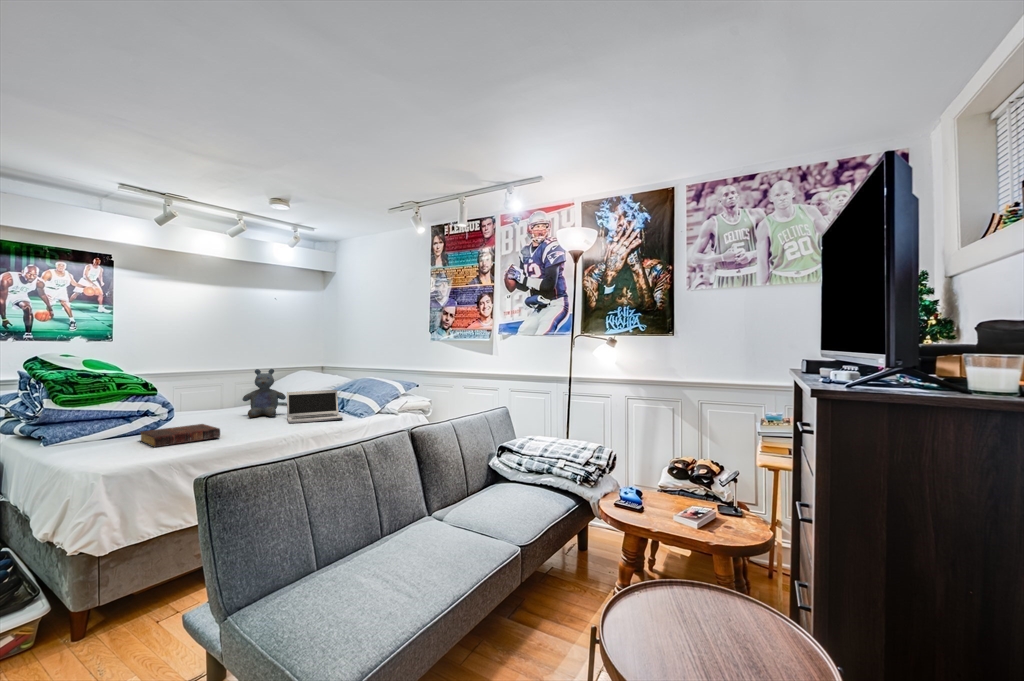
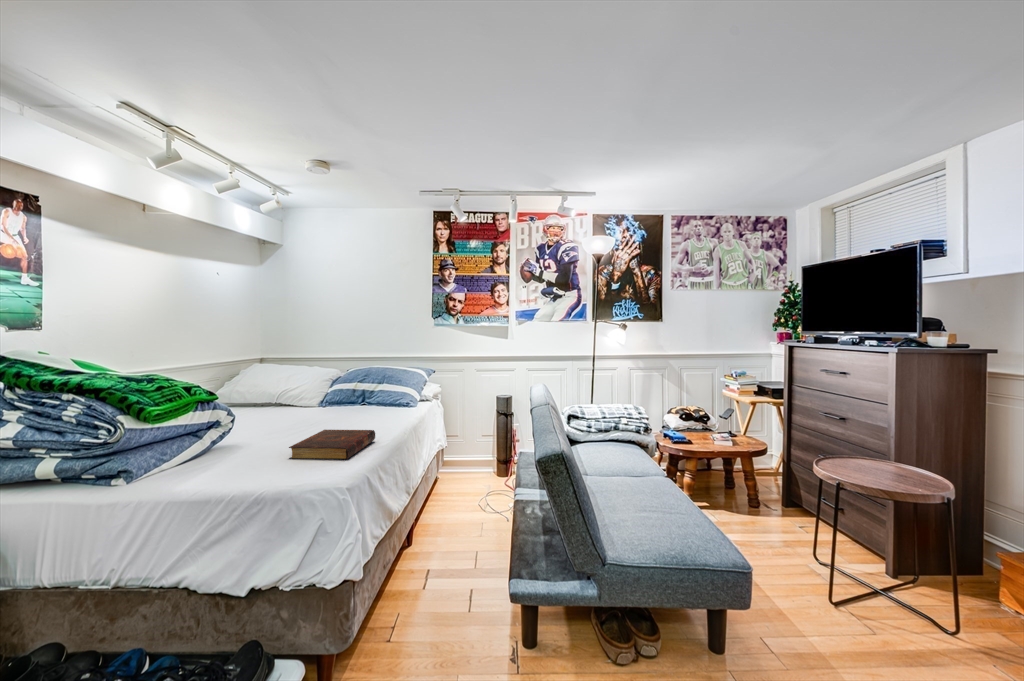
stuffed bear: present [242,369,286,418] -> none [276,361,327,421]
laptop: present [287,390,343,423] -> none [342,380,411,420]

